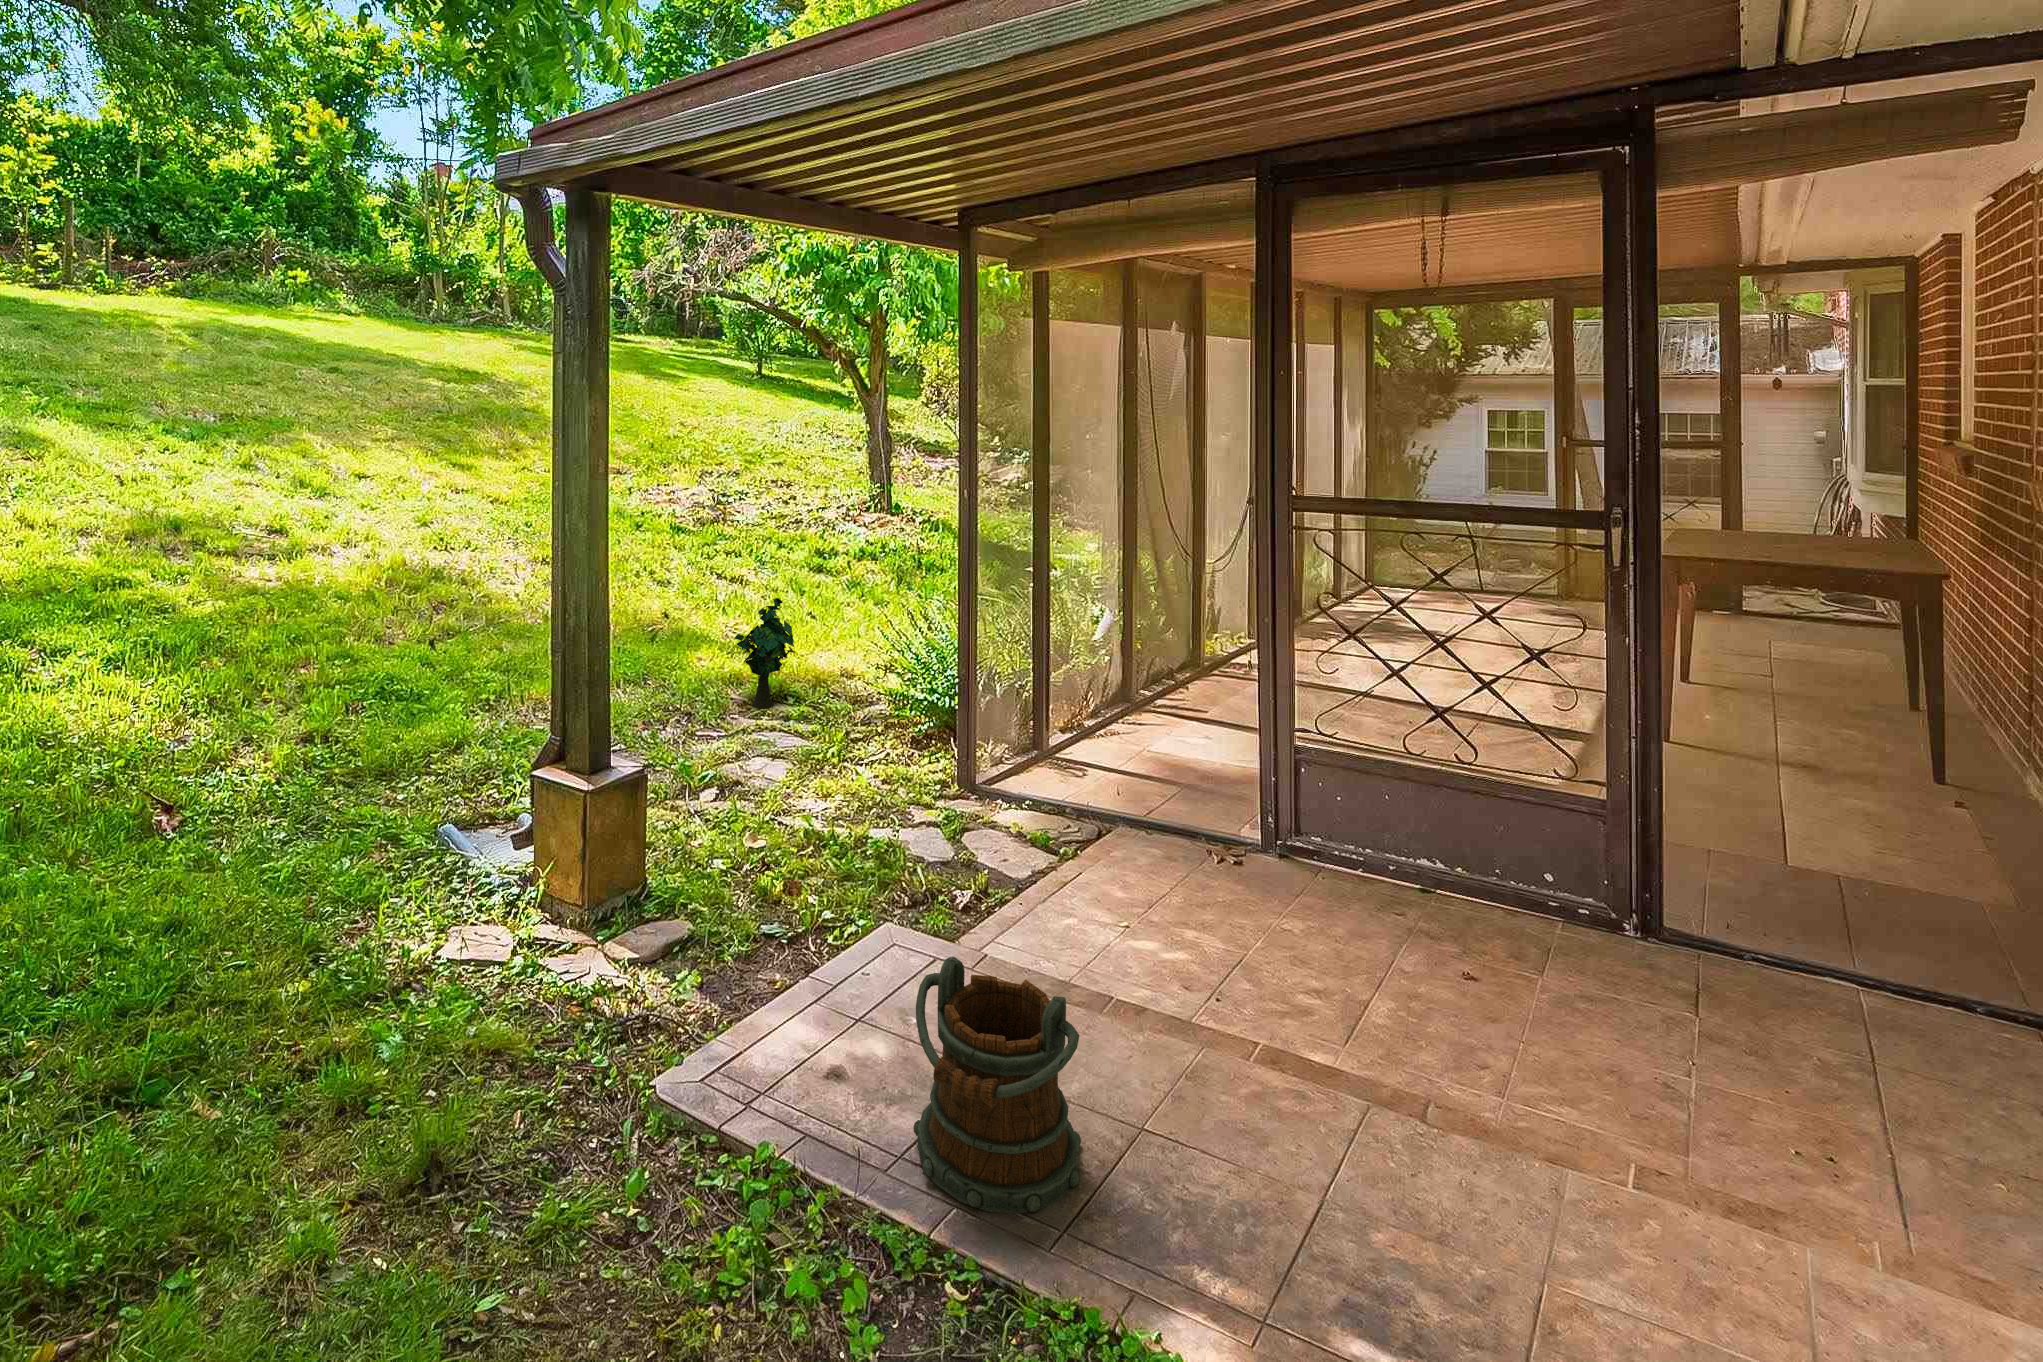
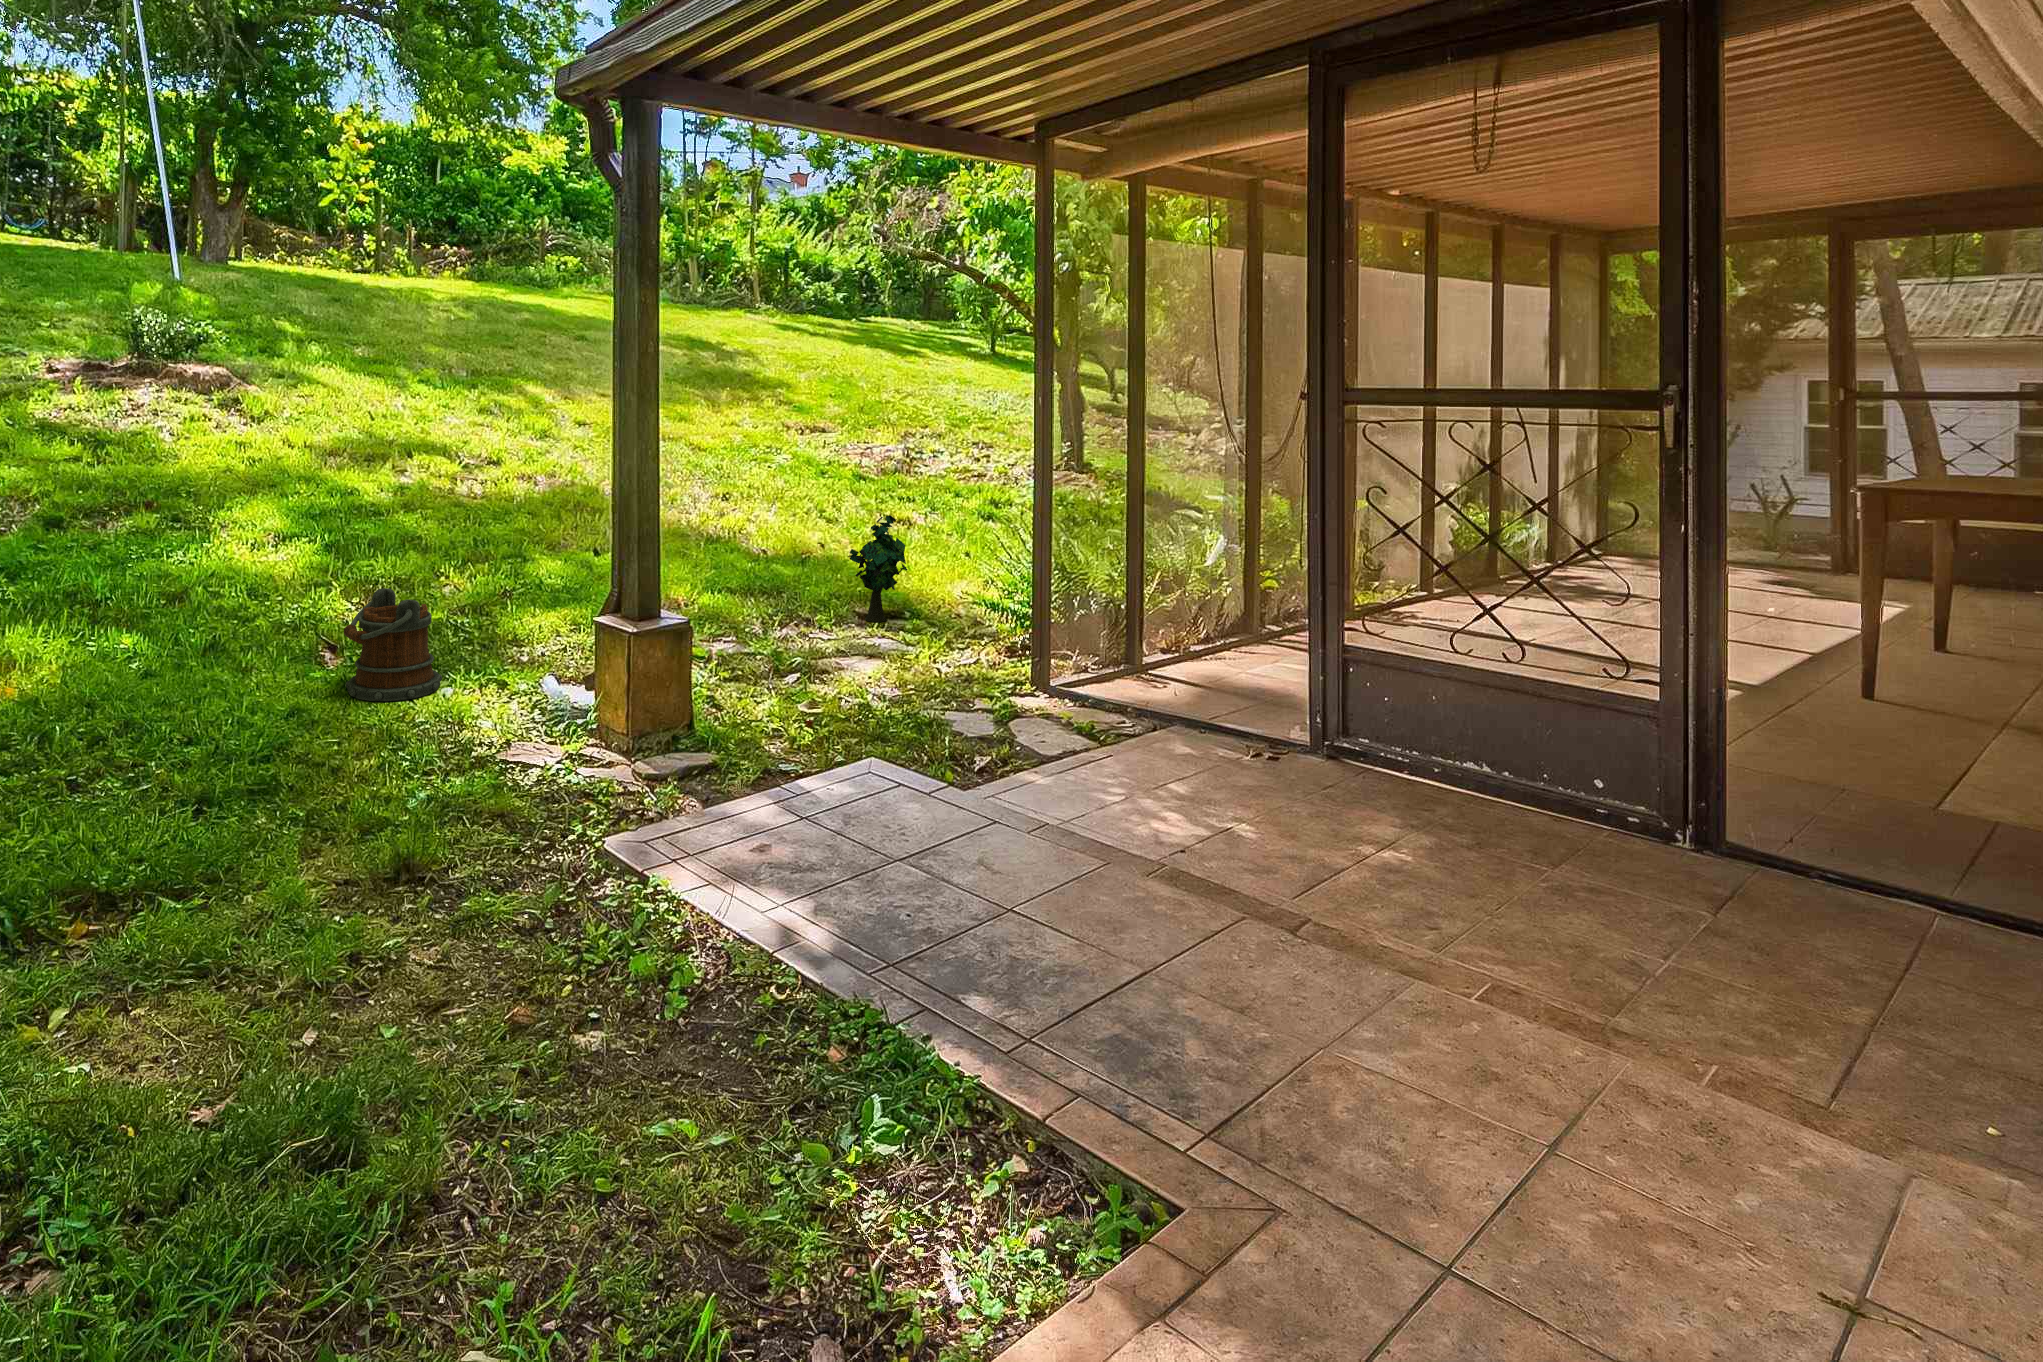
bucket: present [913,957,1081,1214] -> present [344,588,442,701]

